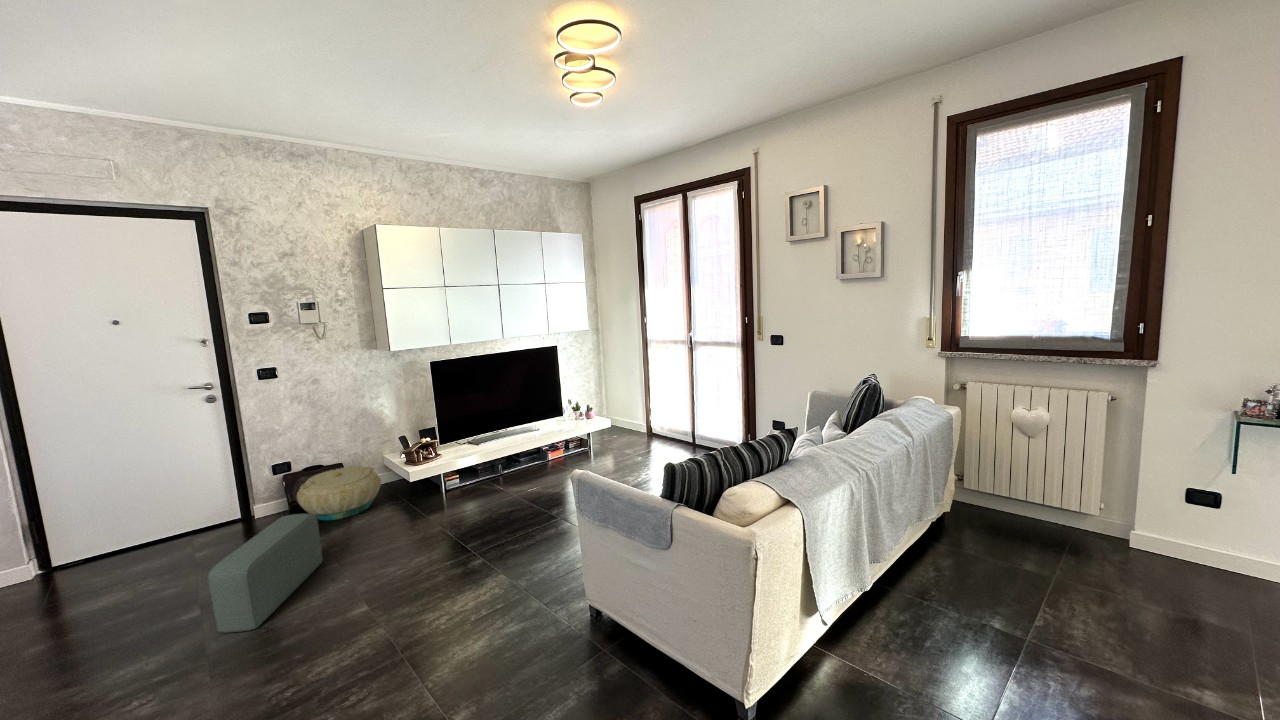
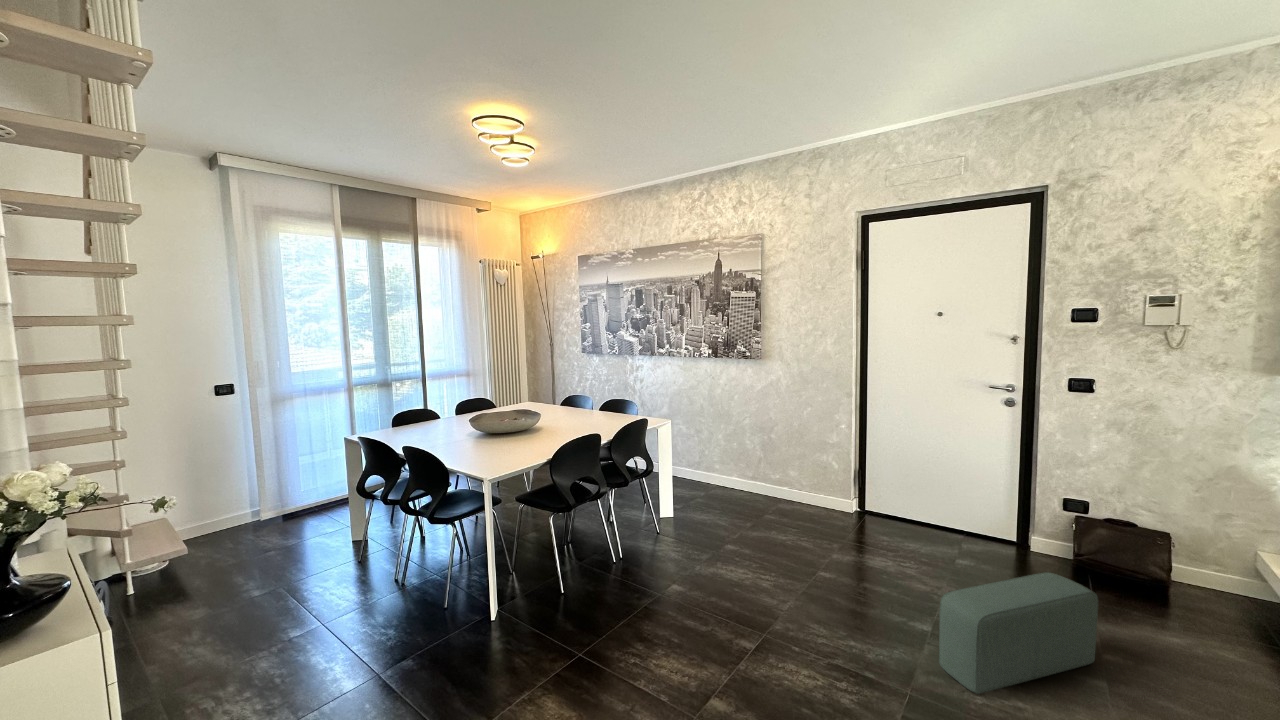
basket: present [297,466,381,520] -> none [1085,534,1240,622]

